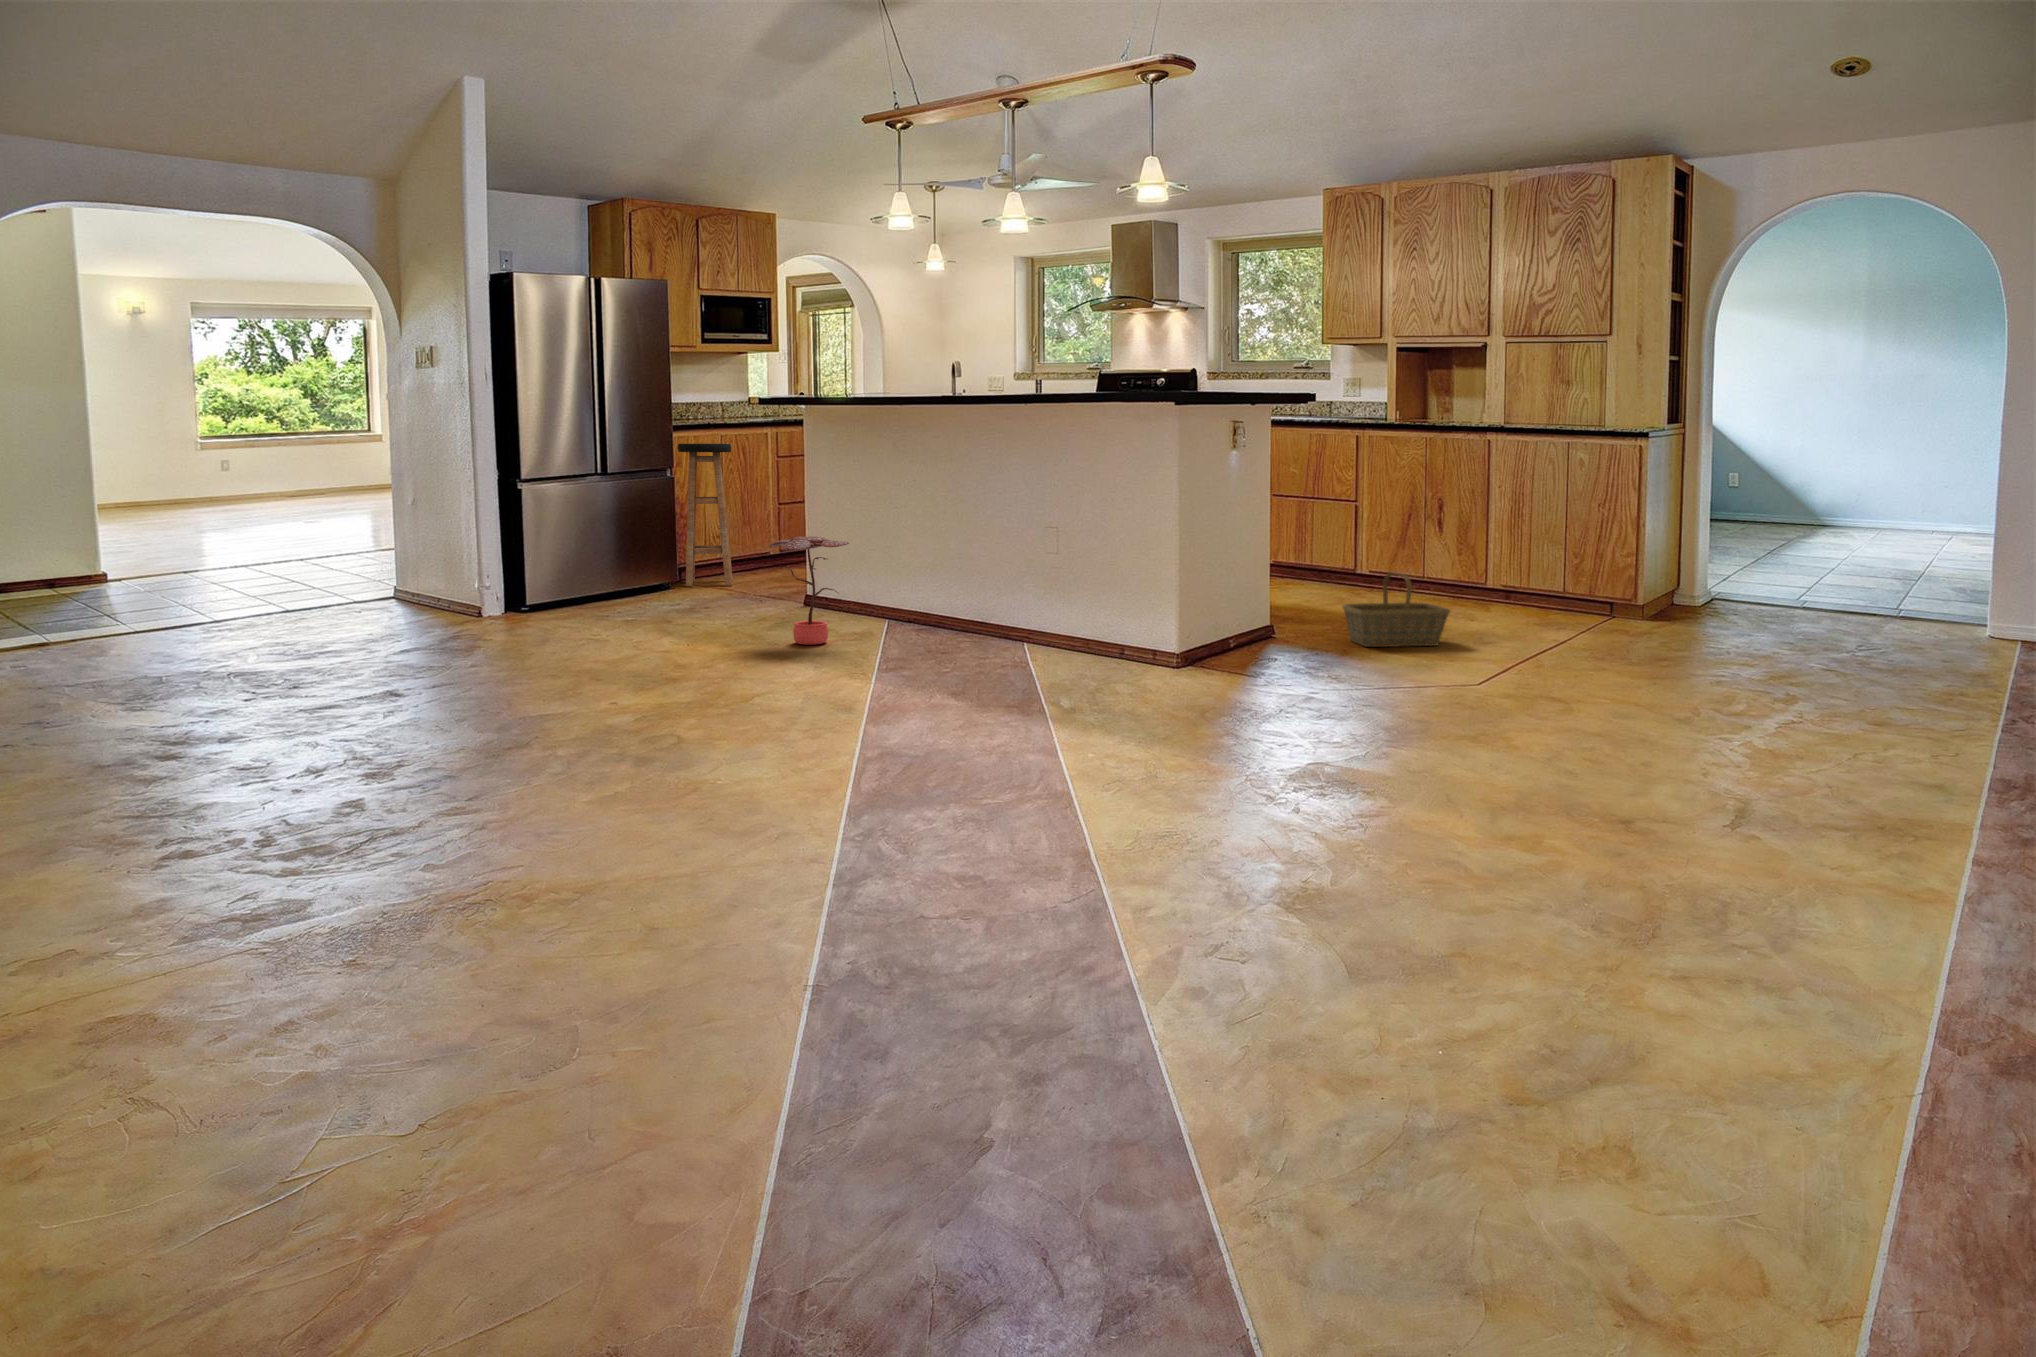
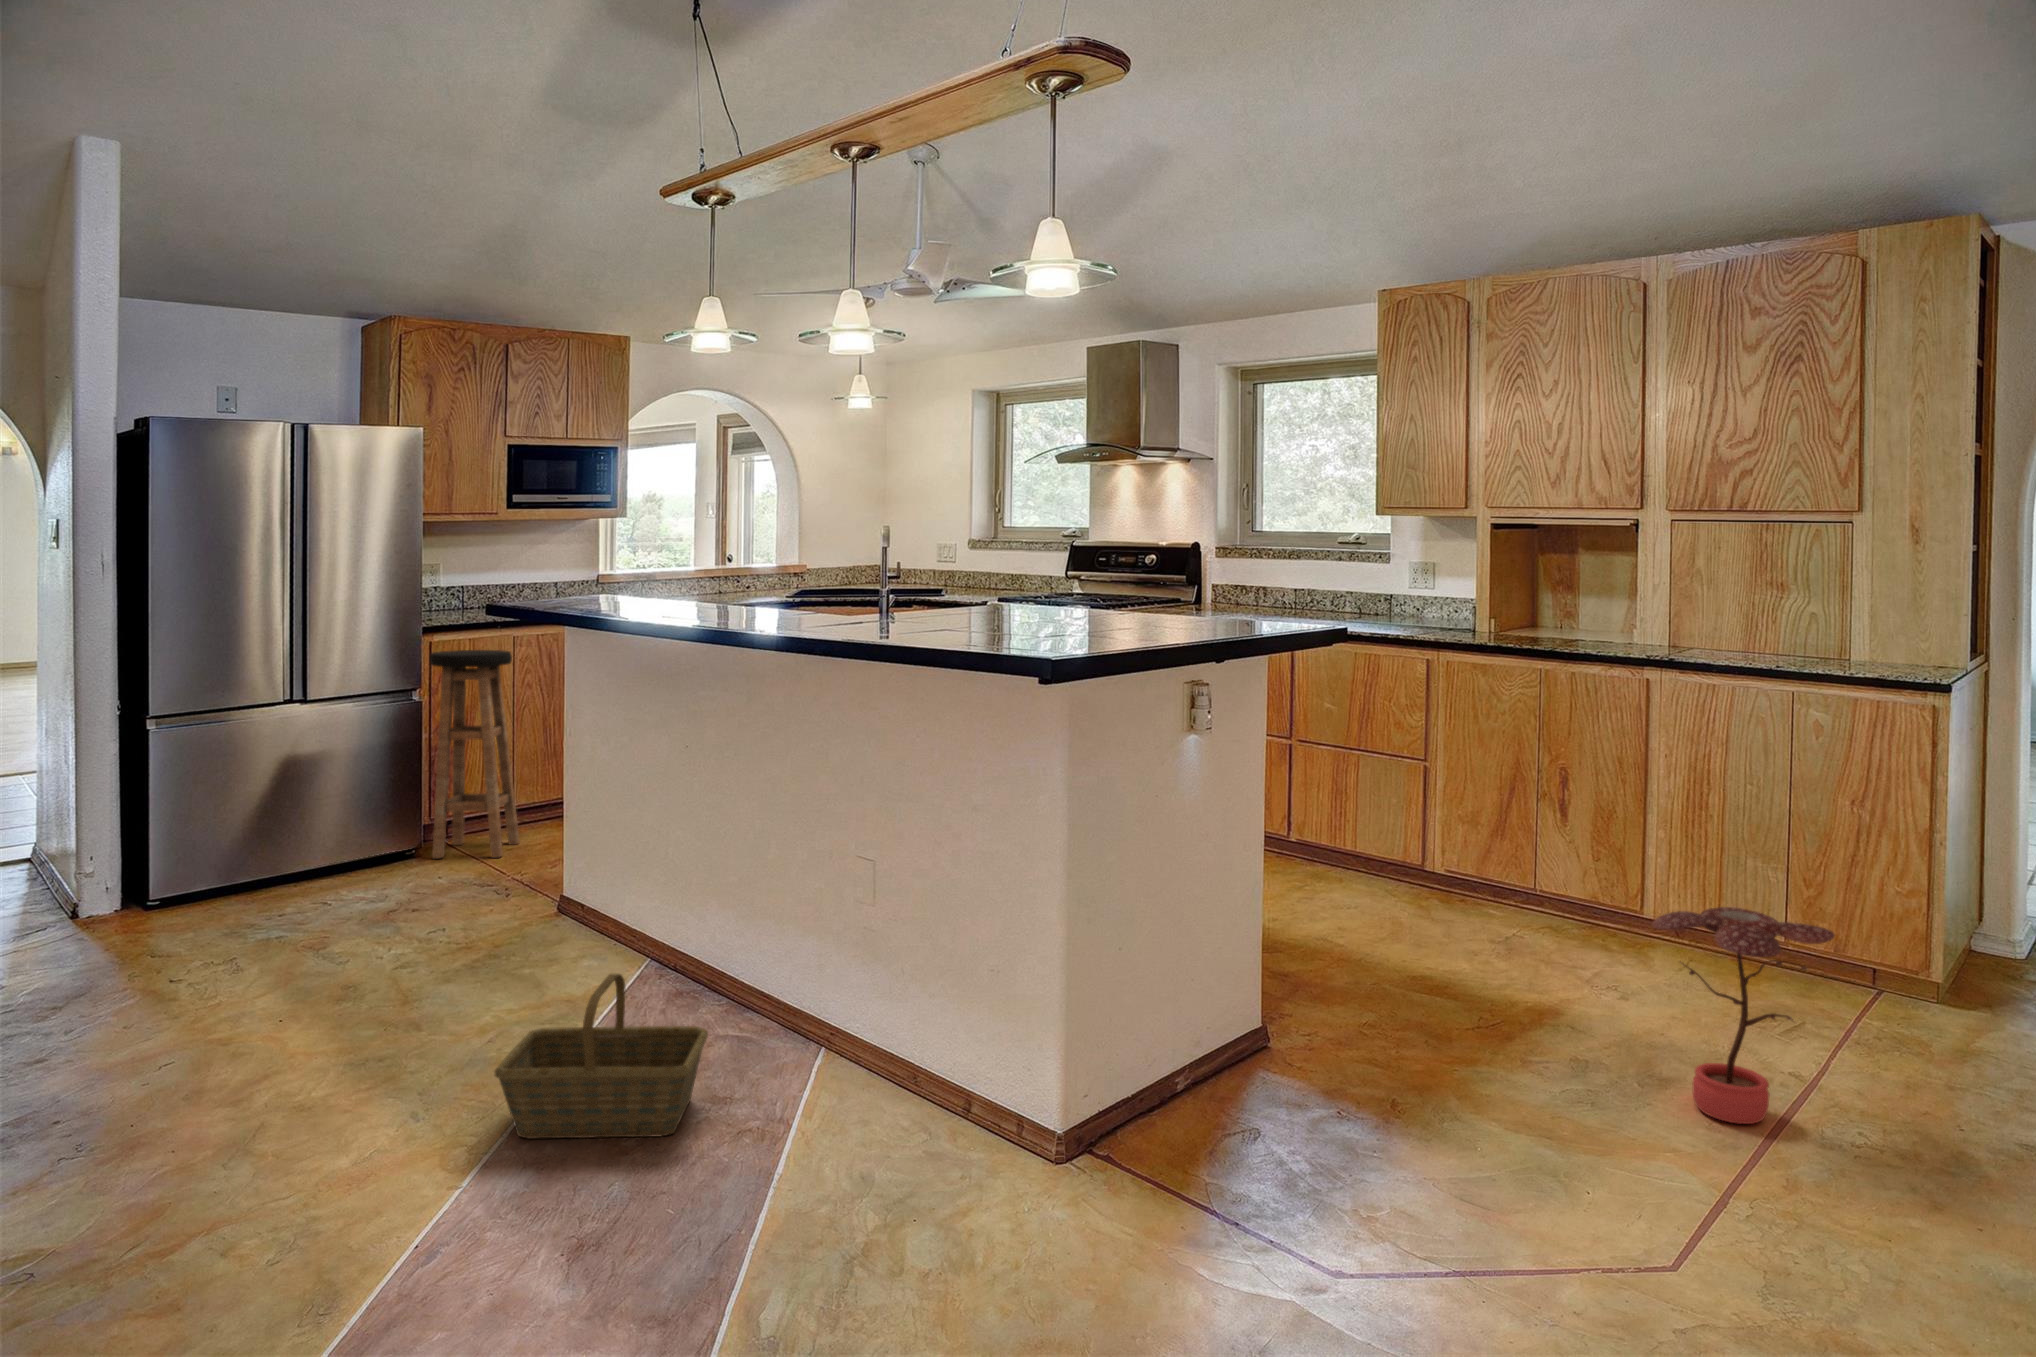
potted plant: present [769,536,849,645] -> present [1652,907,1835,1124]
basket: present [1342,572,1450,647] -> present [495,974,708,1138]

